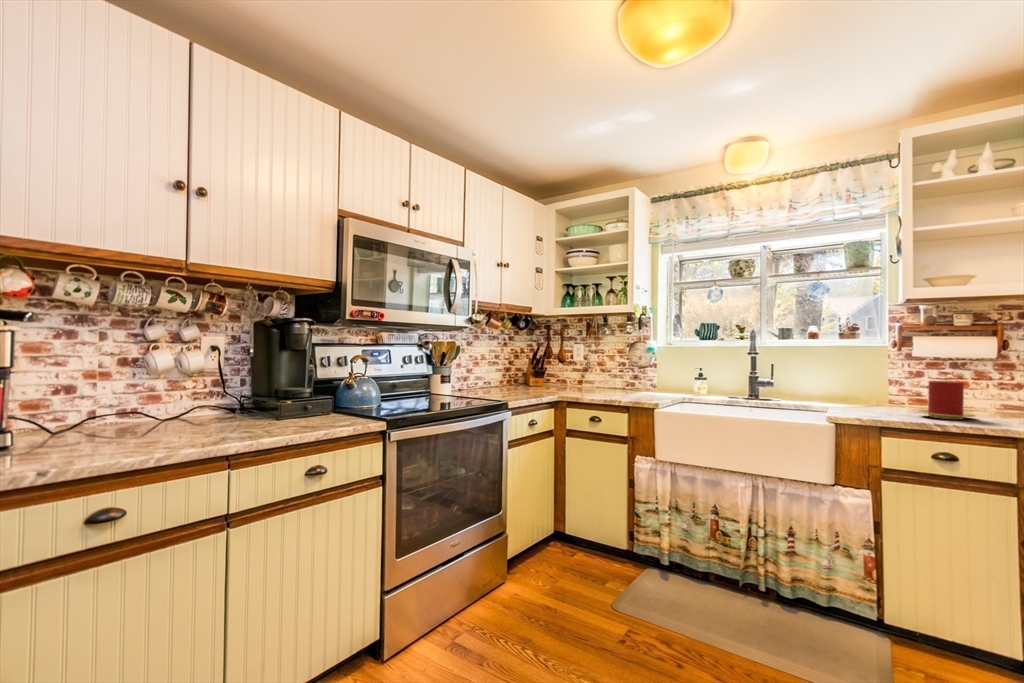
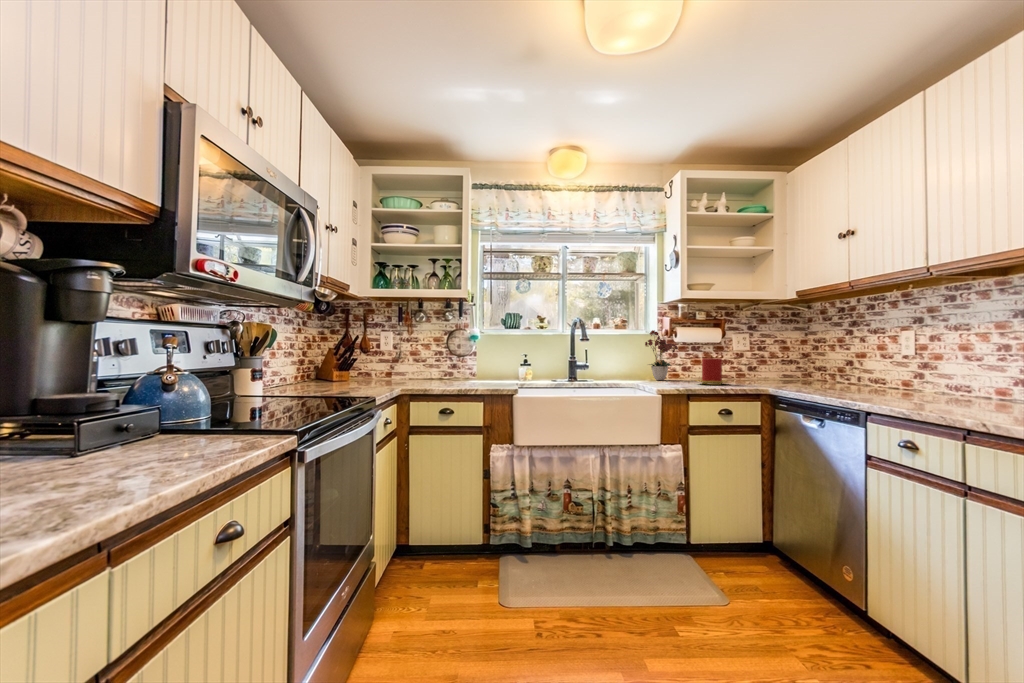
flower arrangement: none [866,337,924,406] -> present [645,330,678,380]

